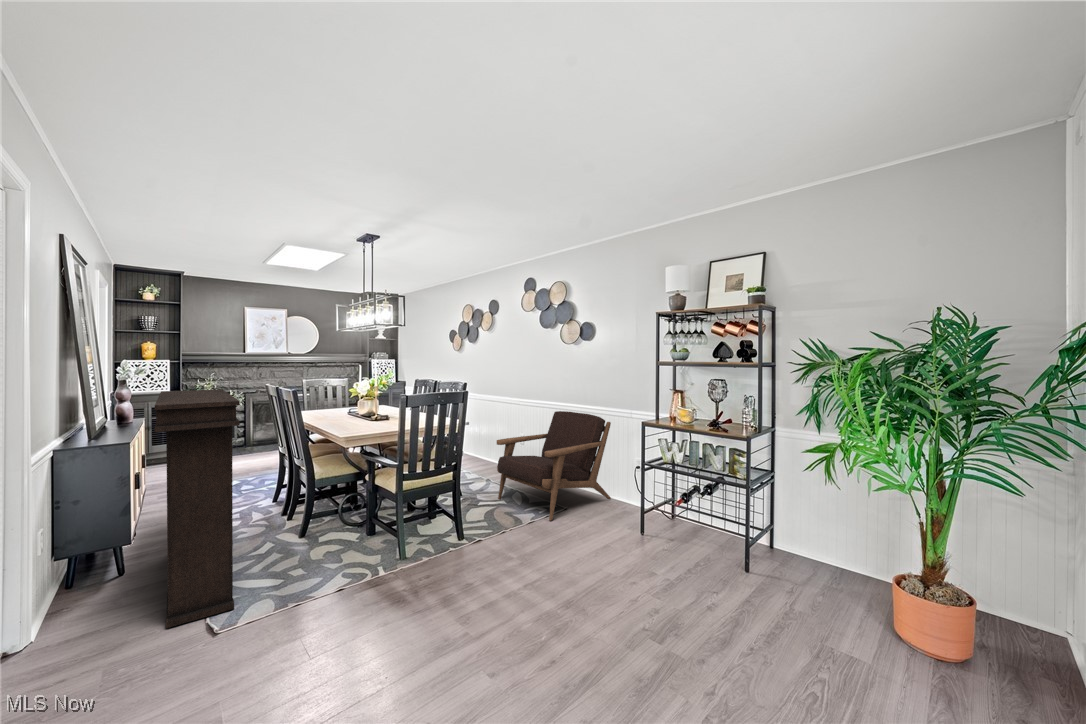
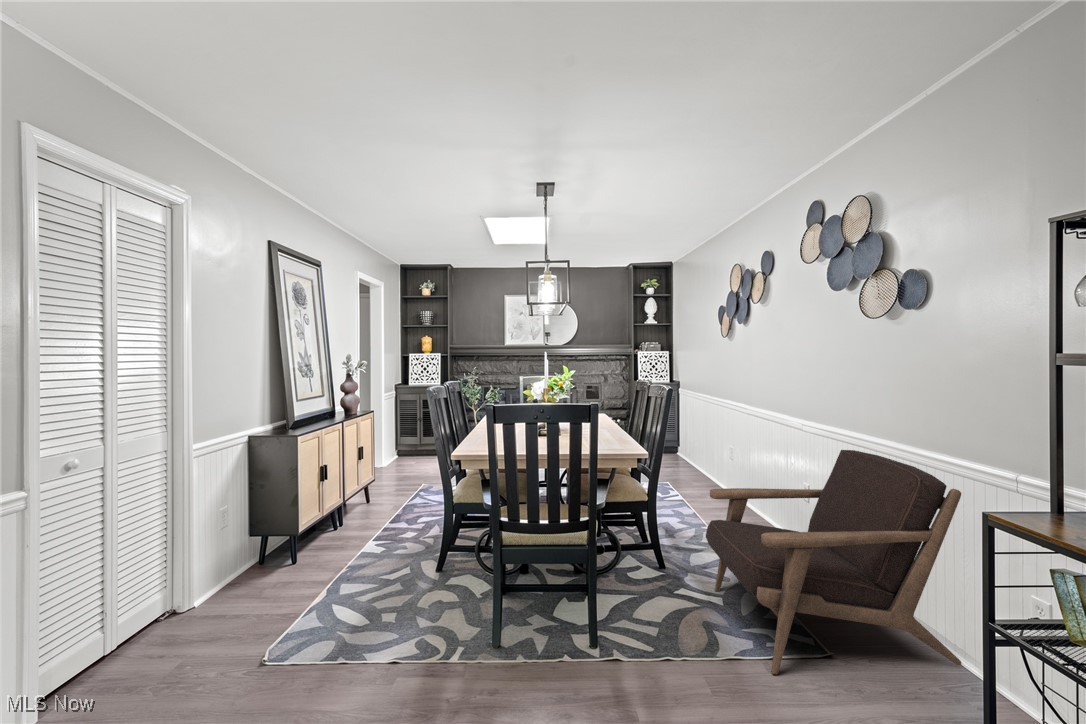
console table: present [155,389,240,628] -> none [186,388,366,660]

